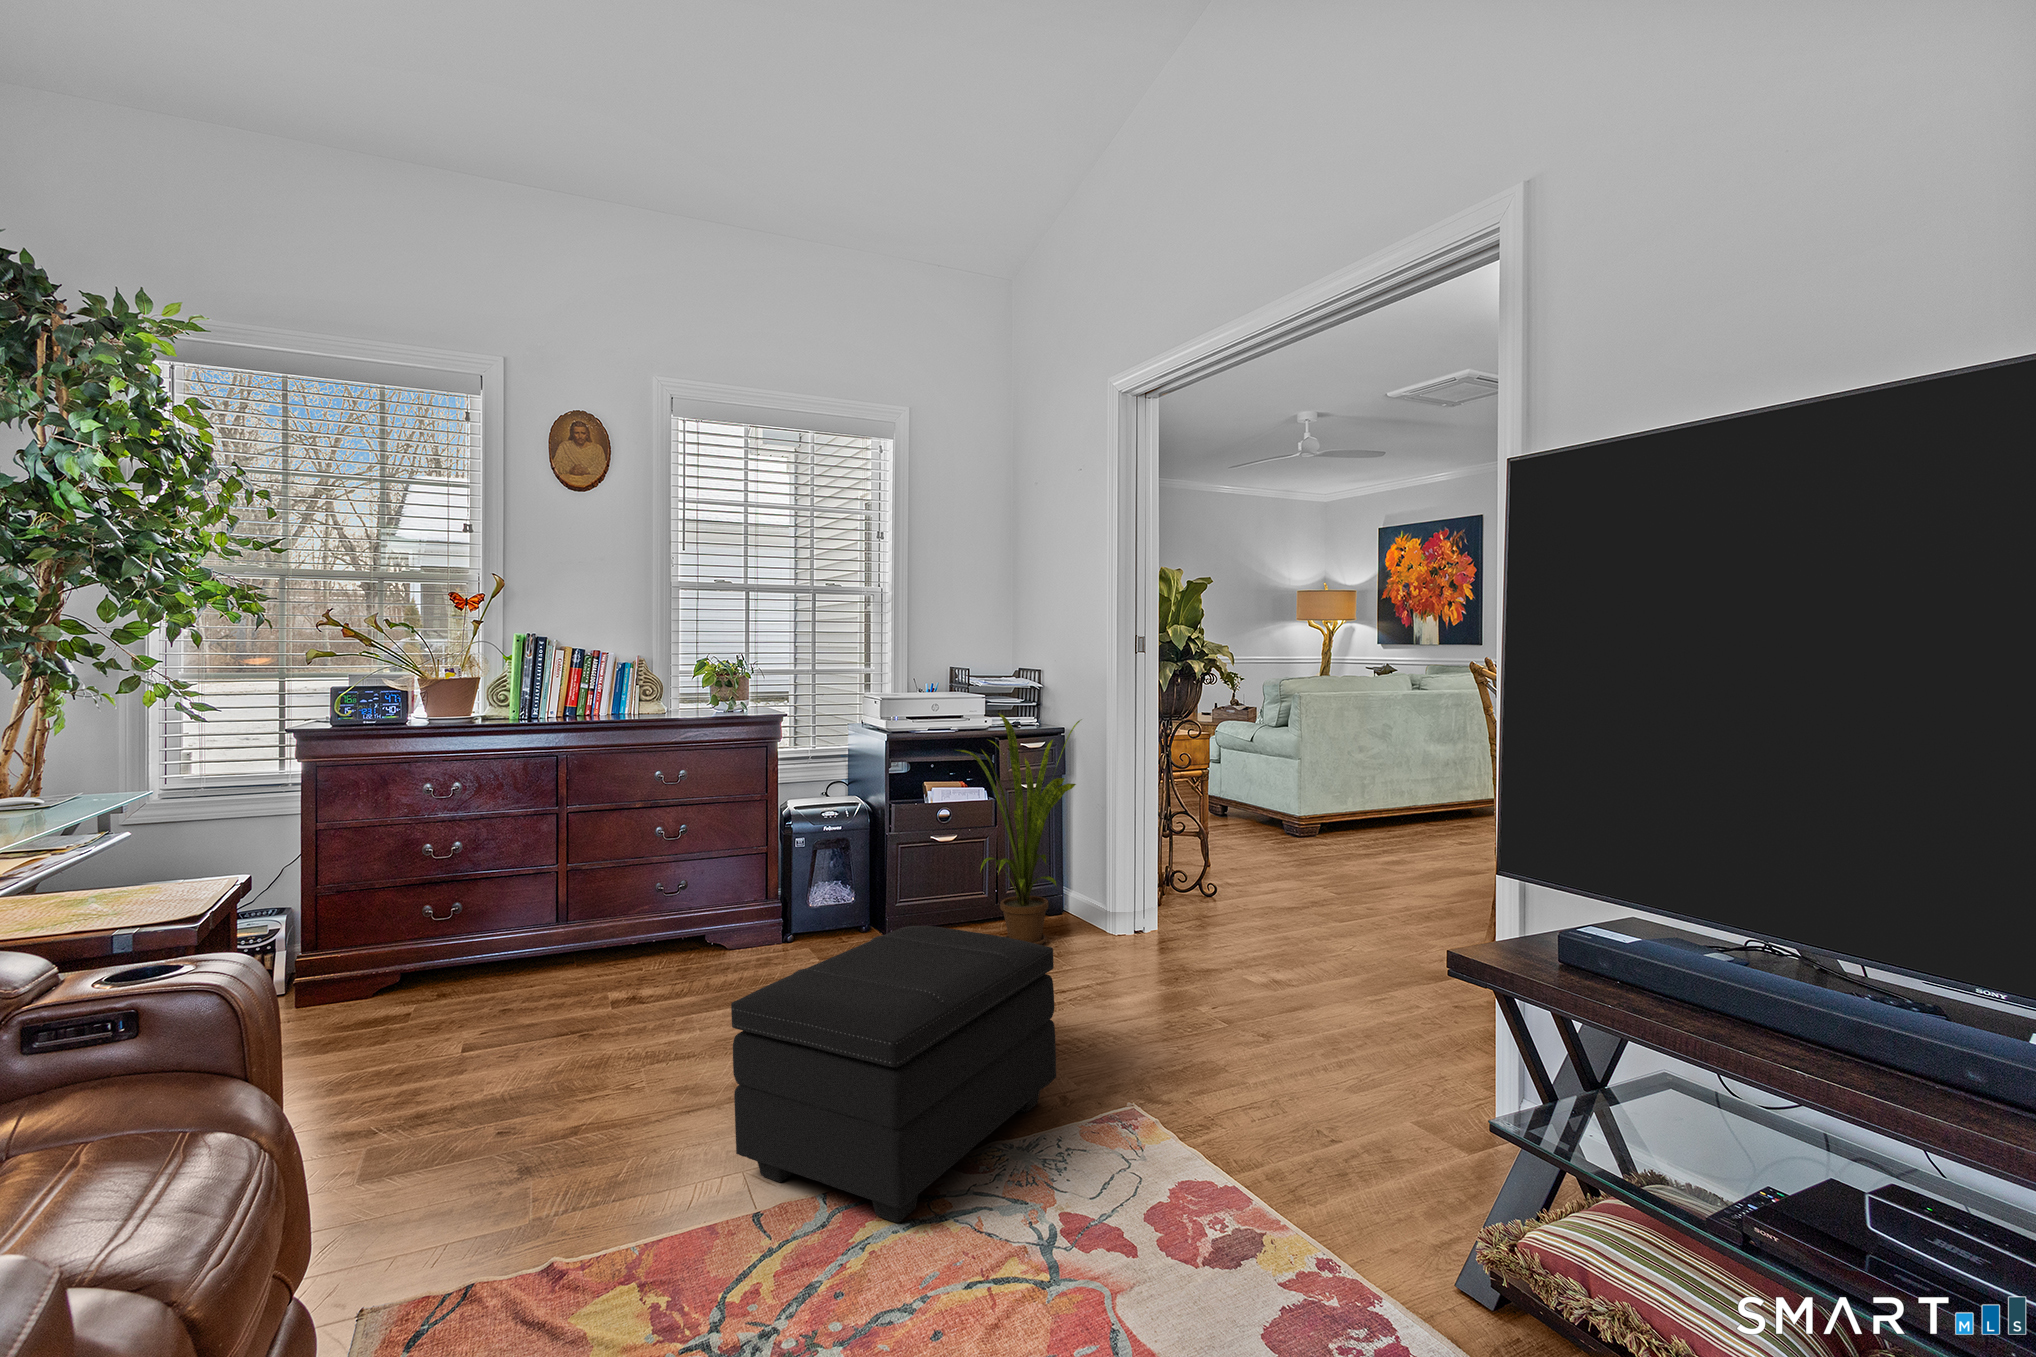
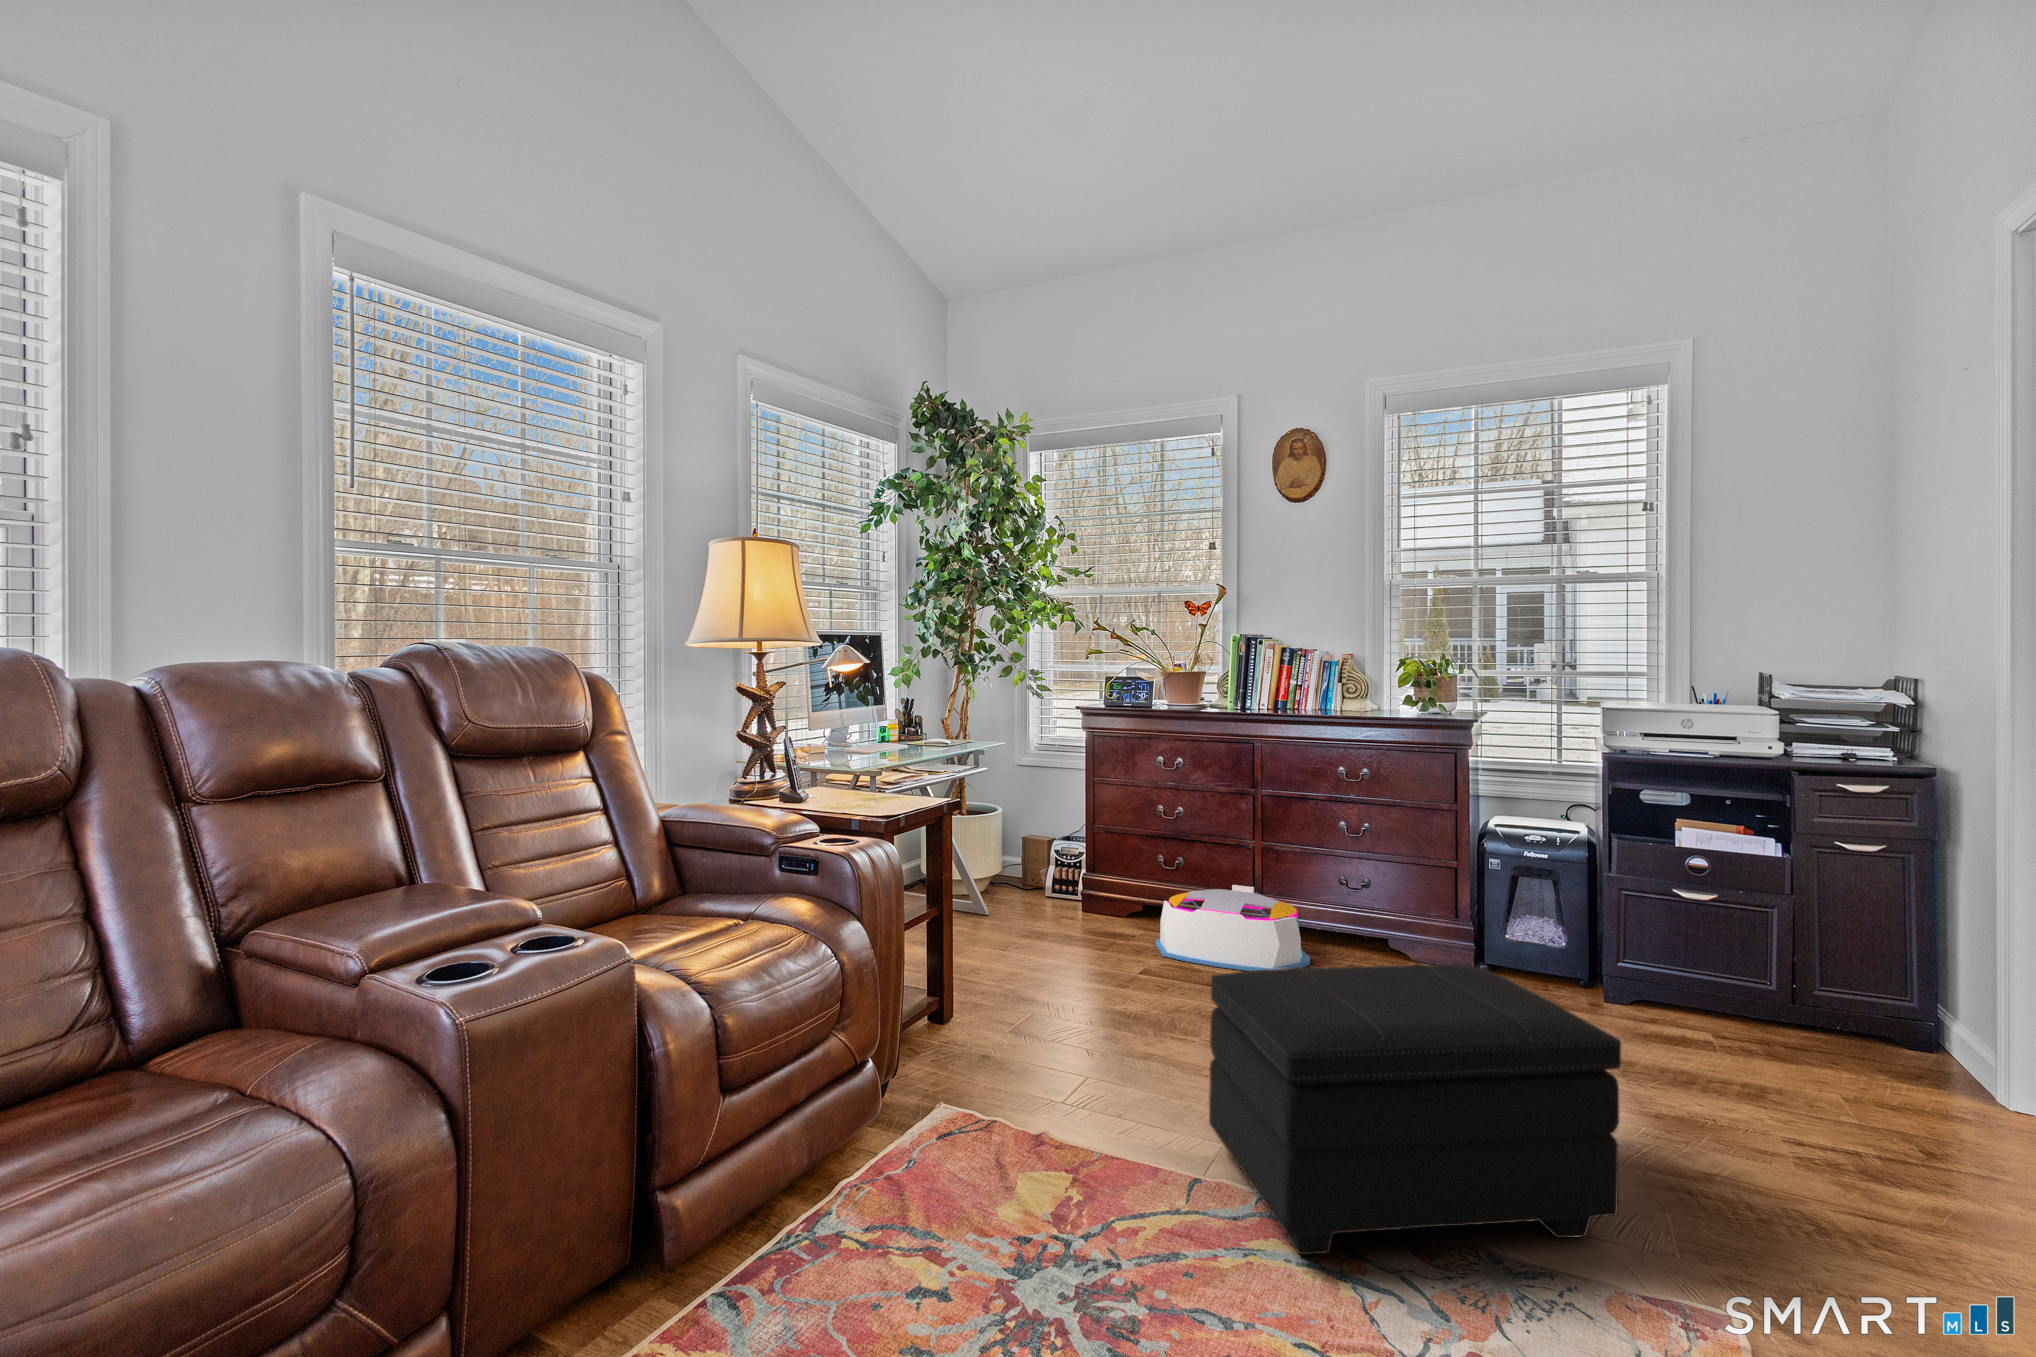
house plant: present [957,713,1081,945] -> none [1683,736,1912,1078]
storage bin: none [463,917,648,1020] -> present [1156,885,1310,971]

